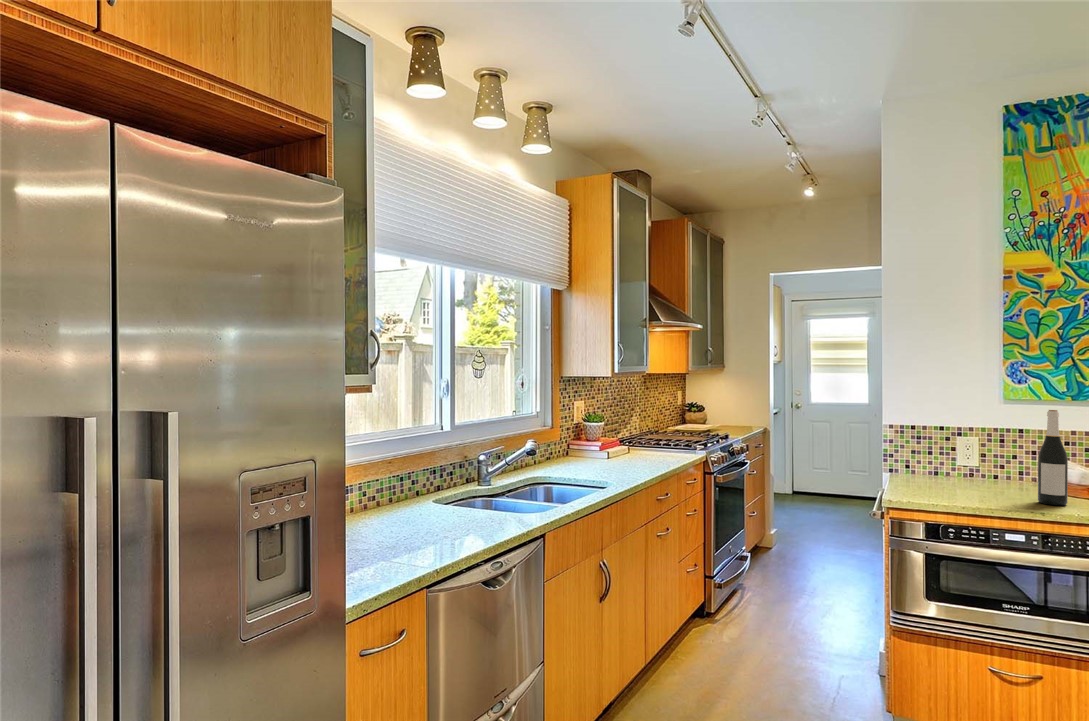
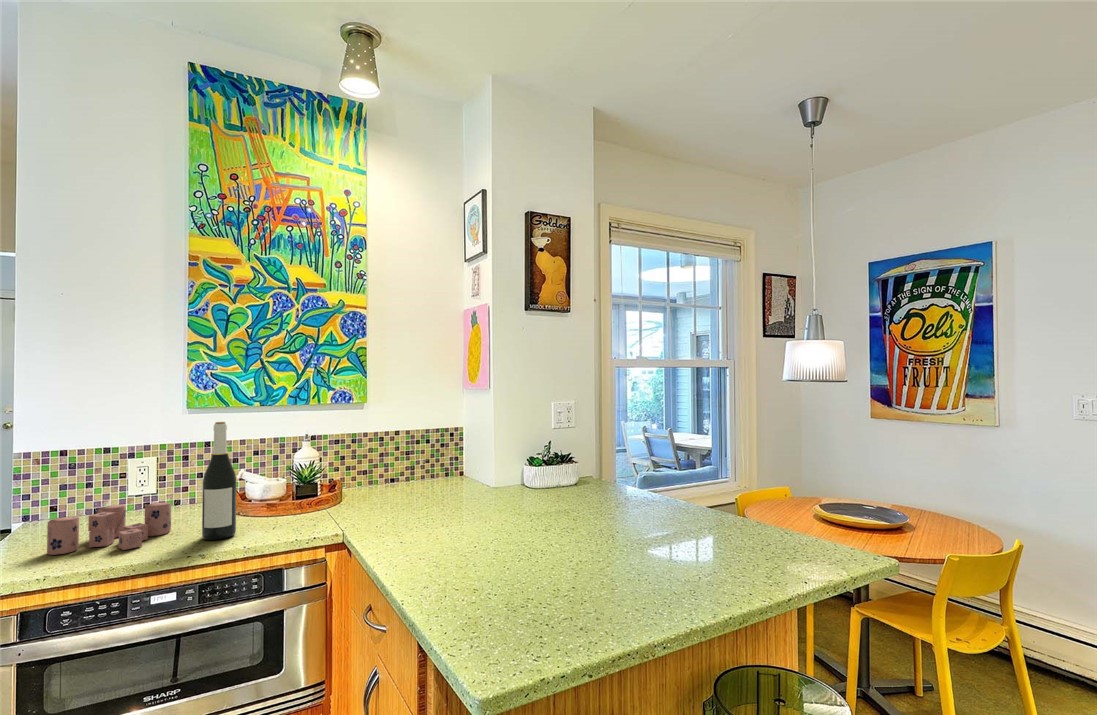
candle: none [927,467,1006,498] -> present [47,502,171,555]

